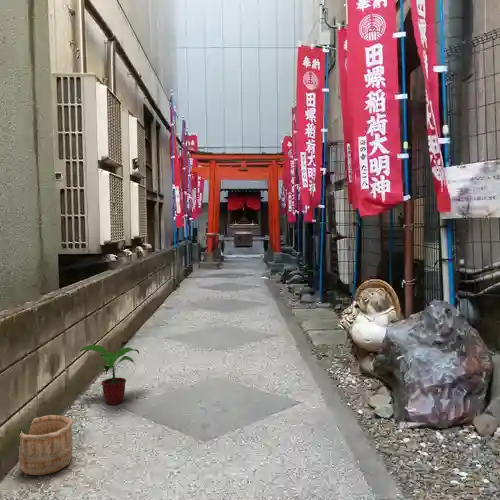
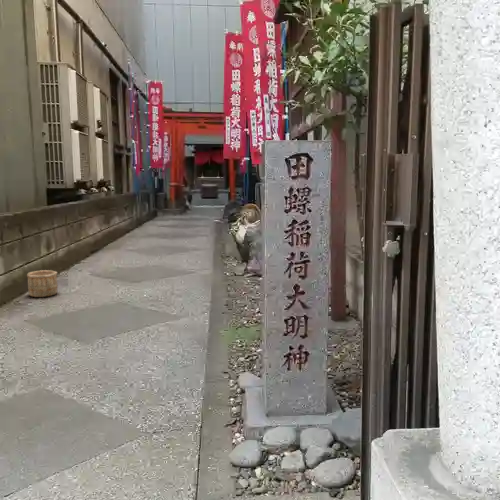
potted plant: present [80,345,139,405] -> none [56,242,98,277]

